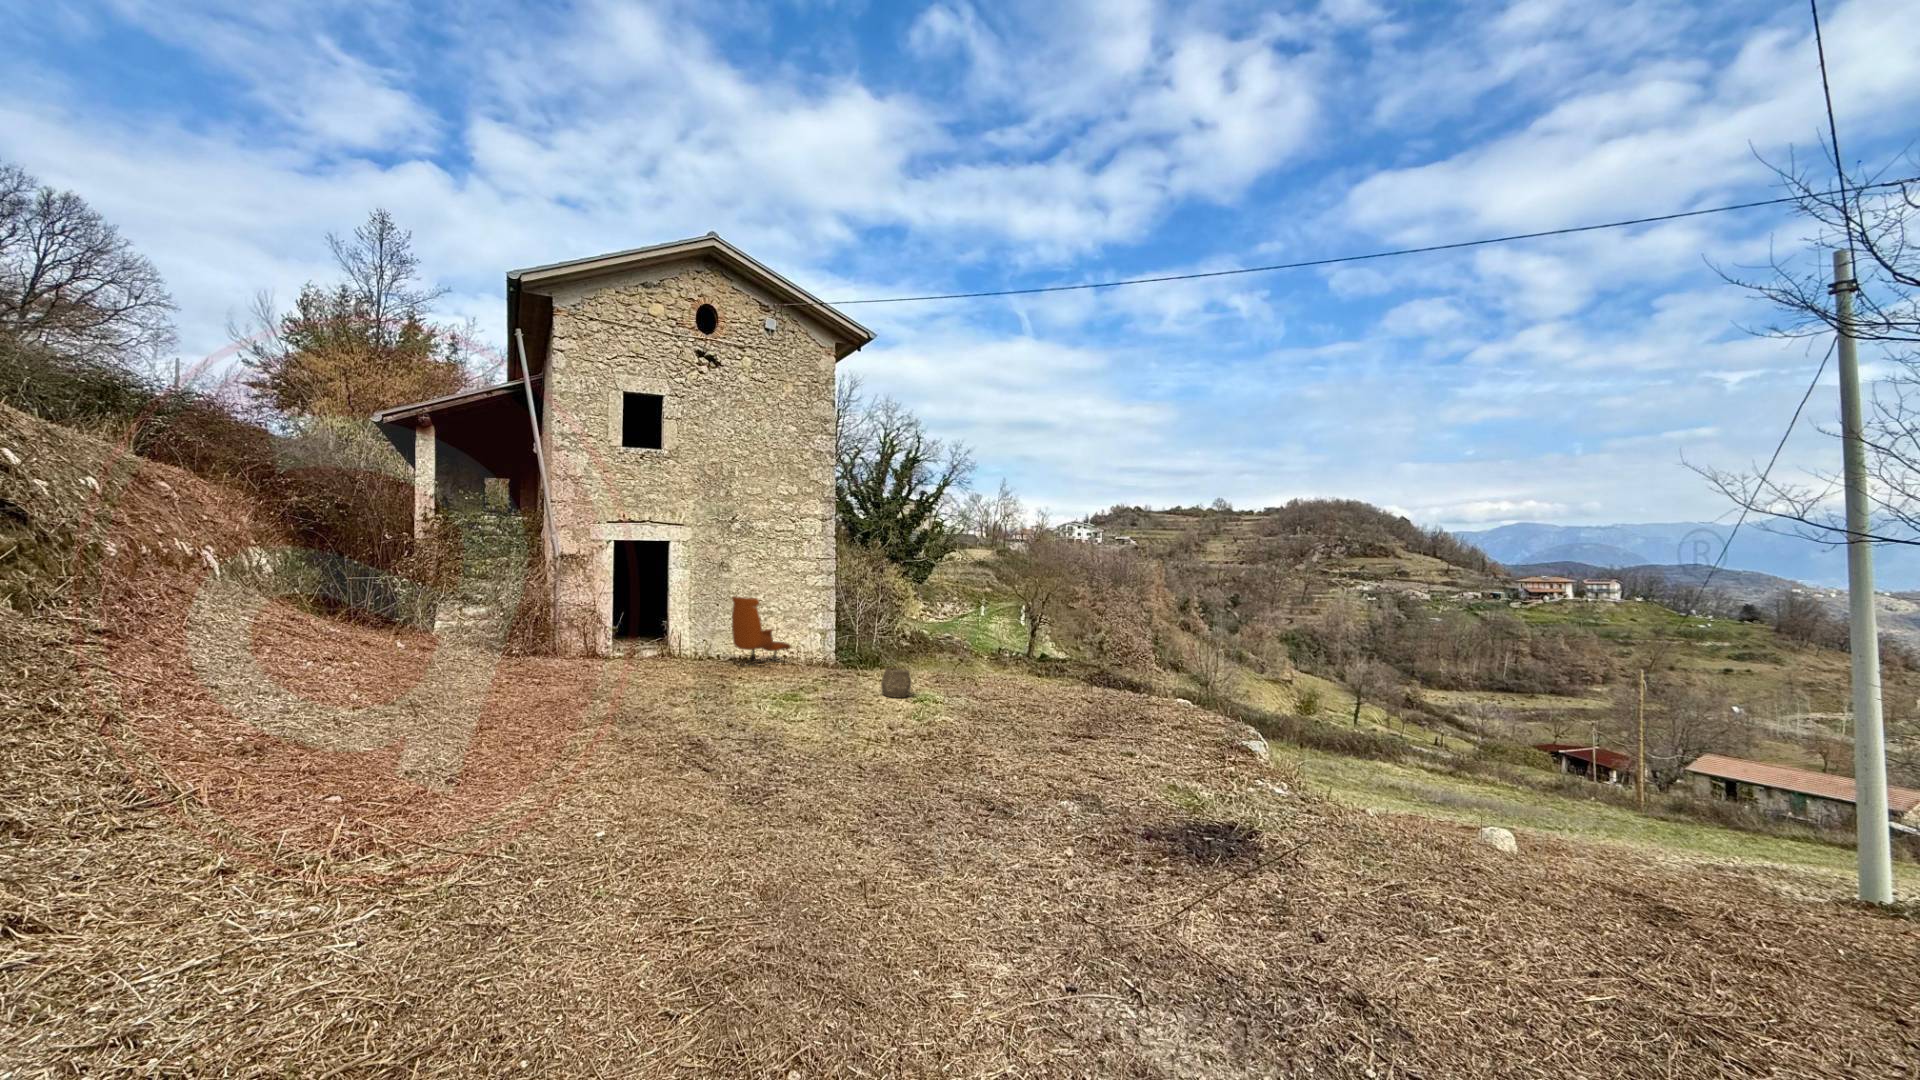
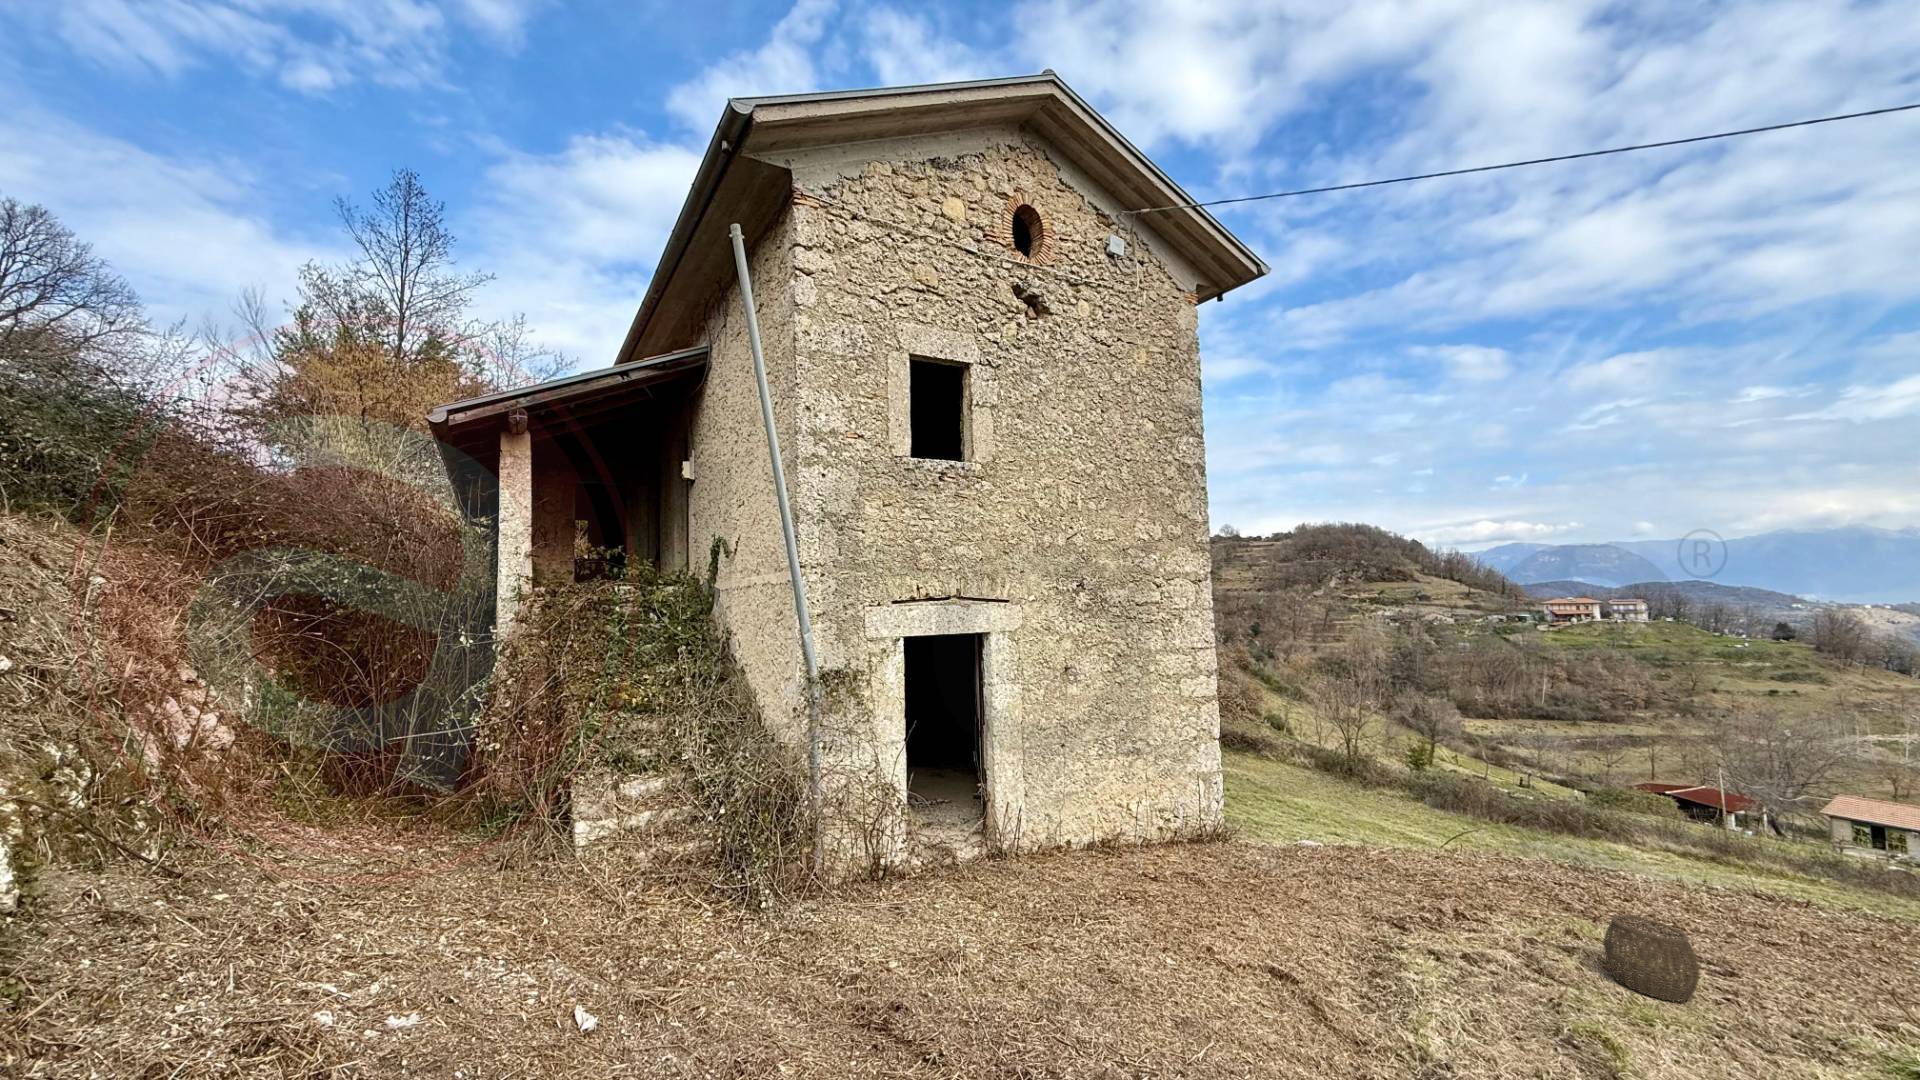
lounge chair: present [732,596,790,664] -> none [1126,739,1211,882]

